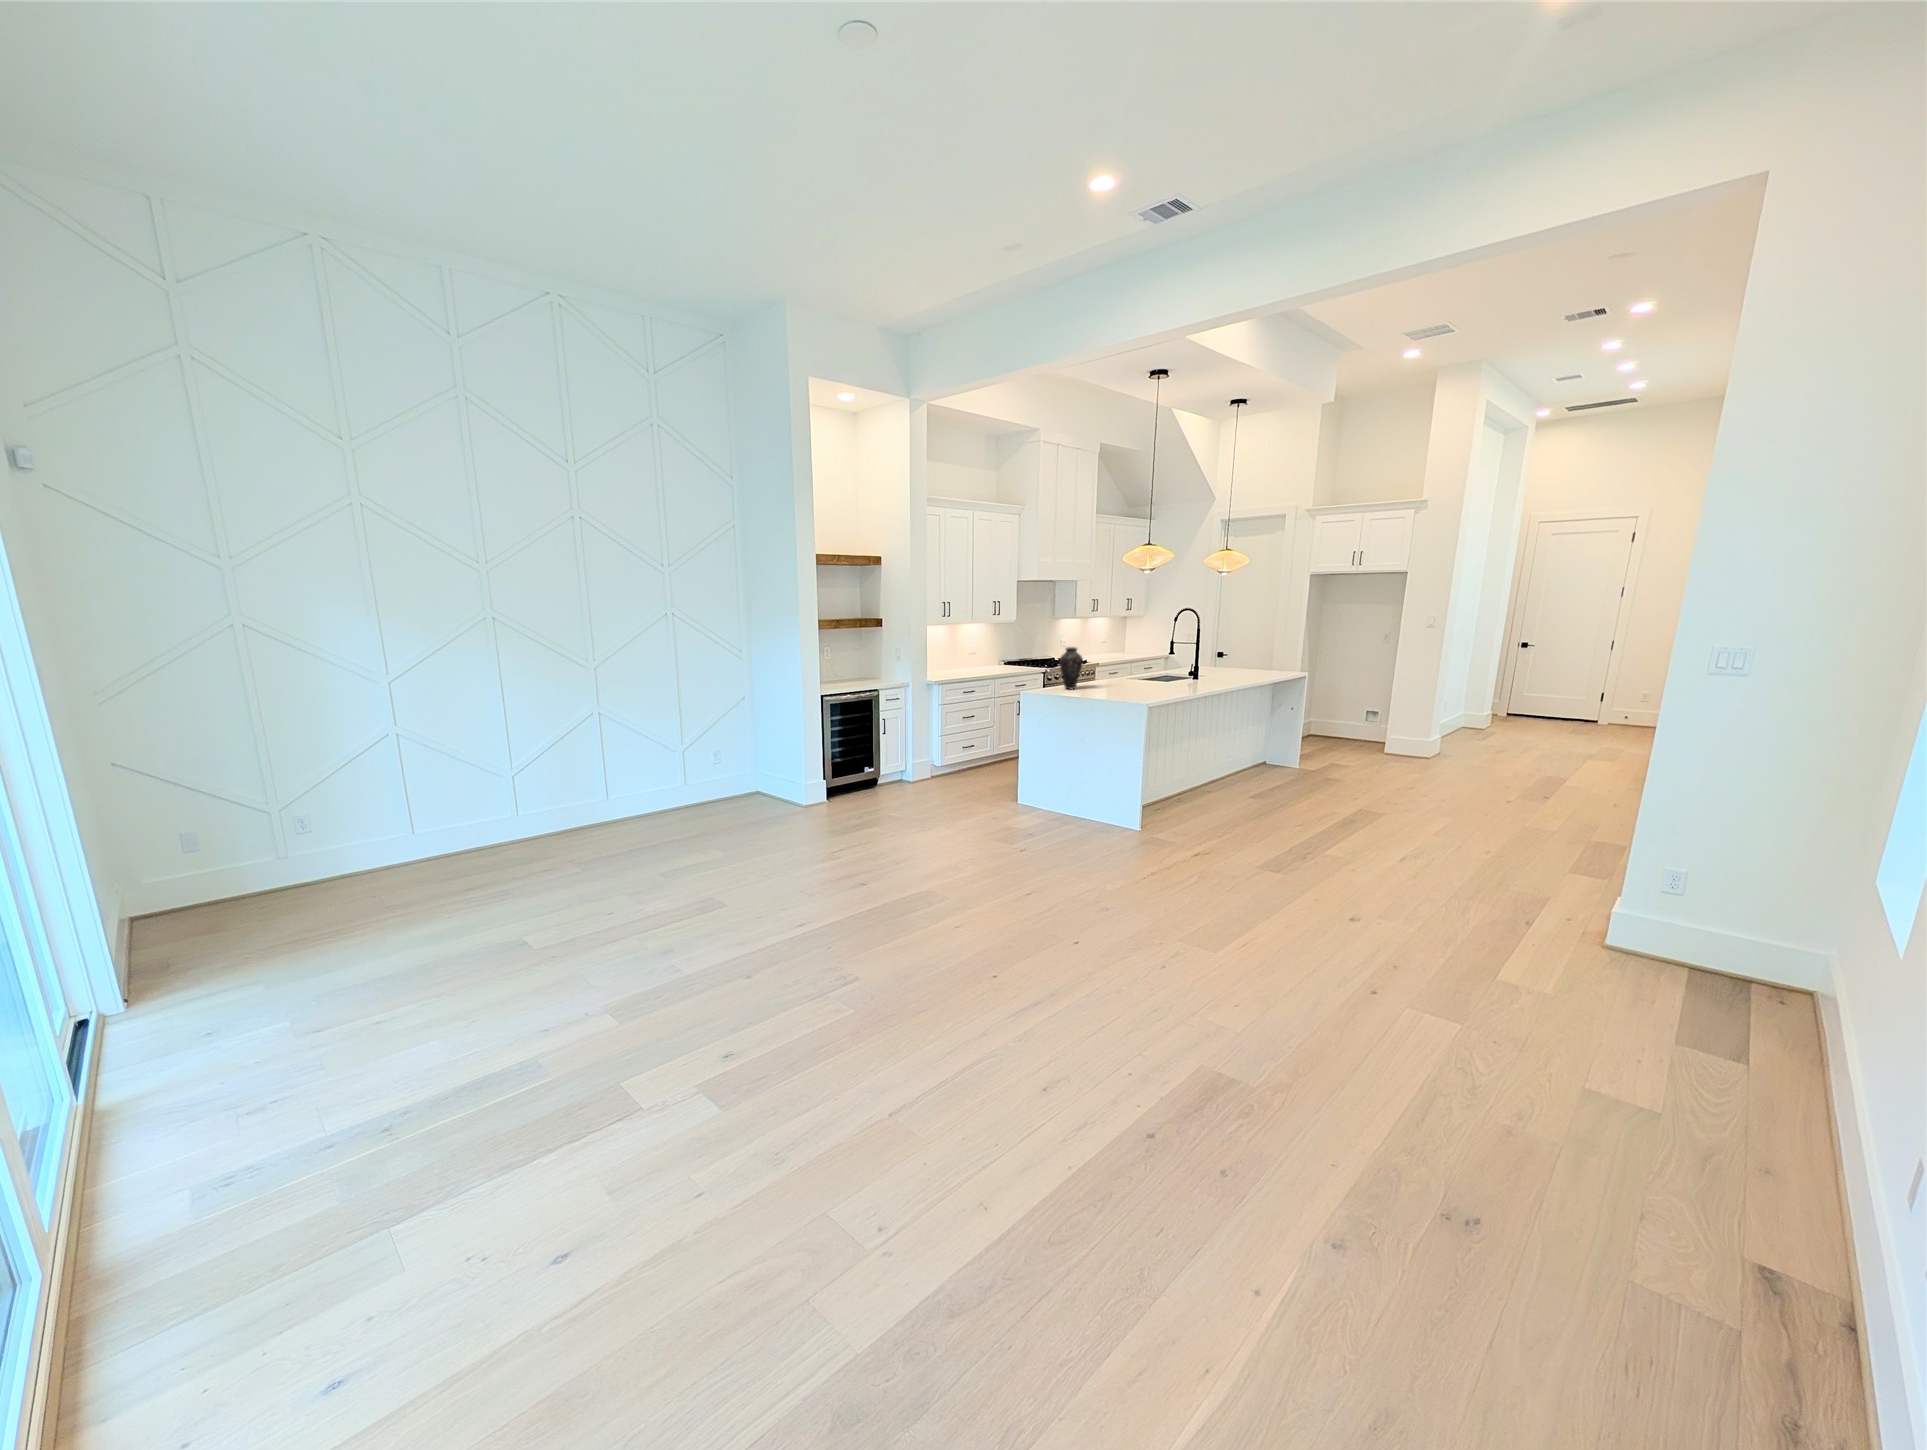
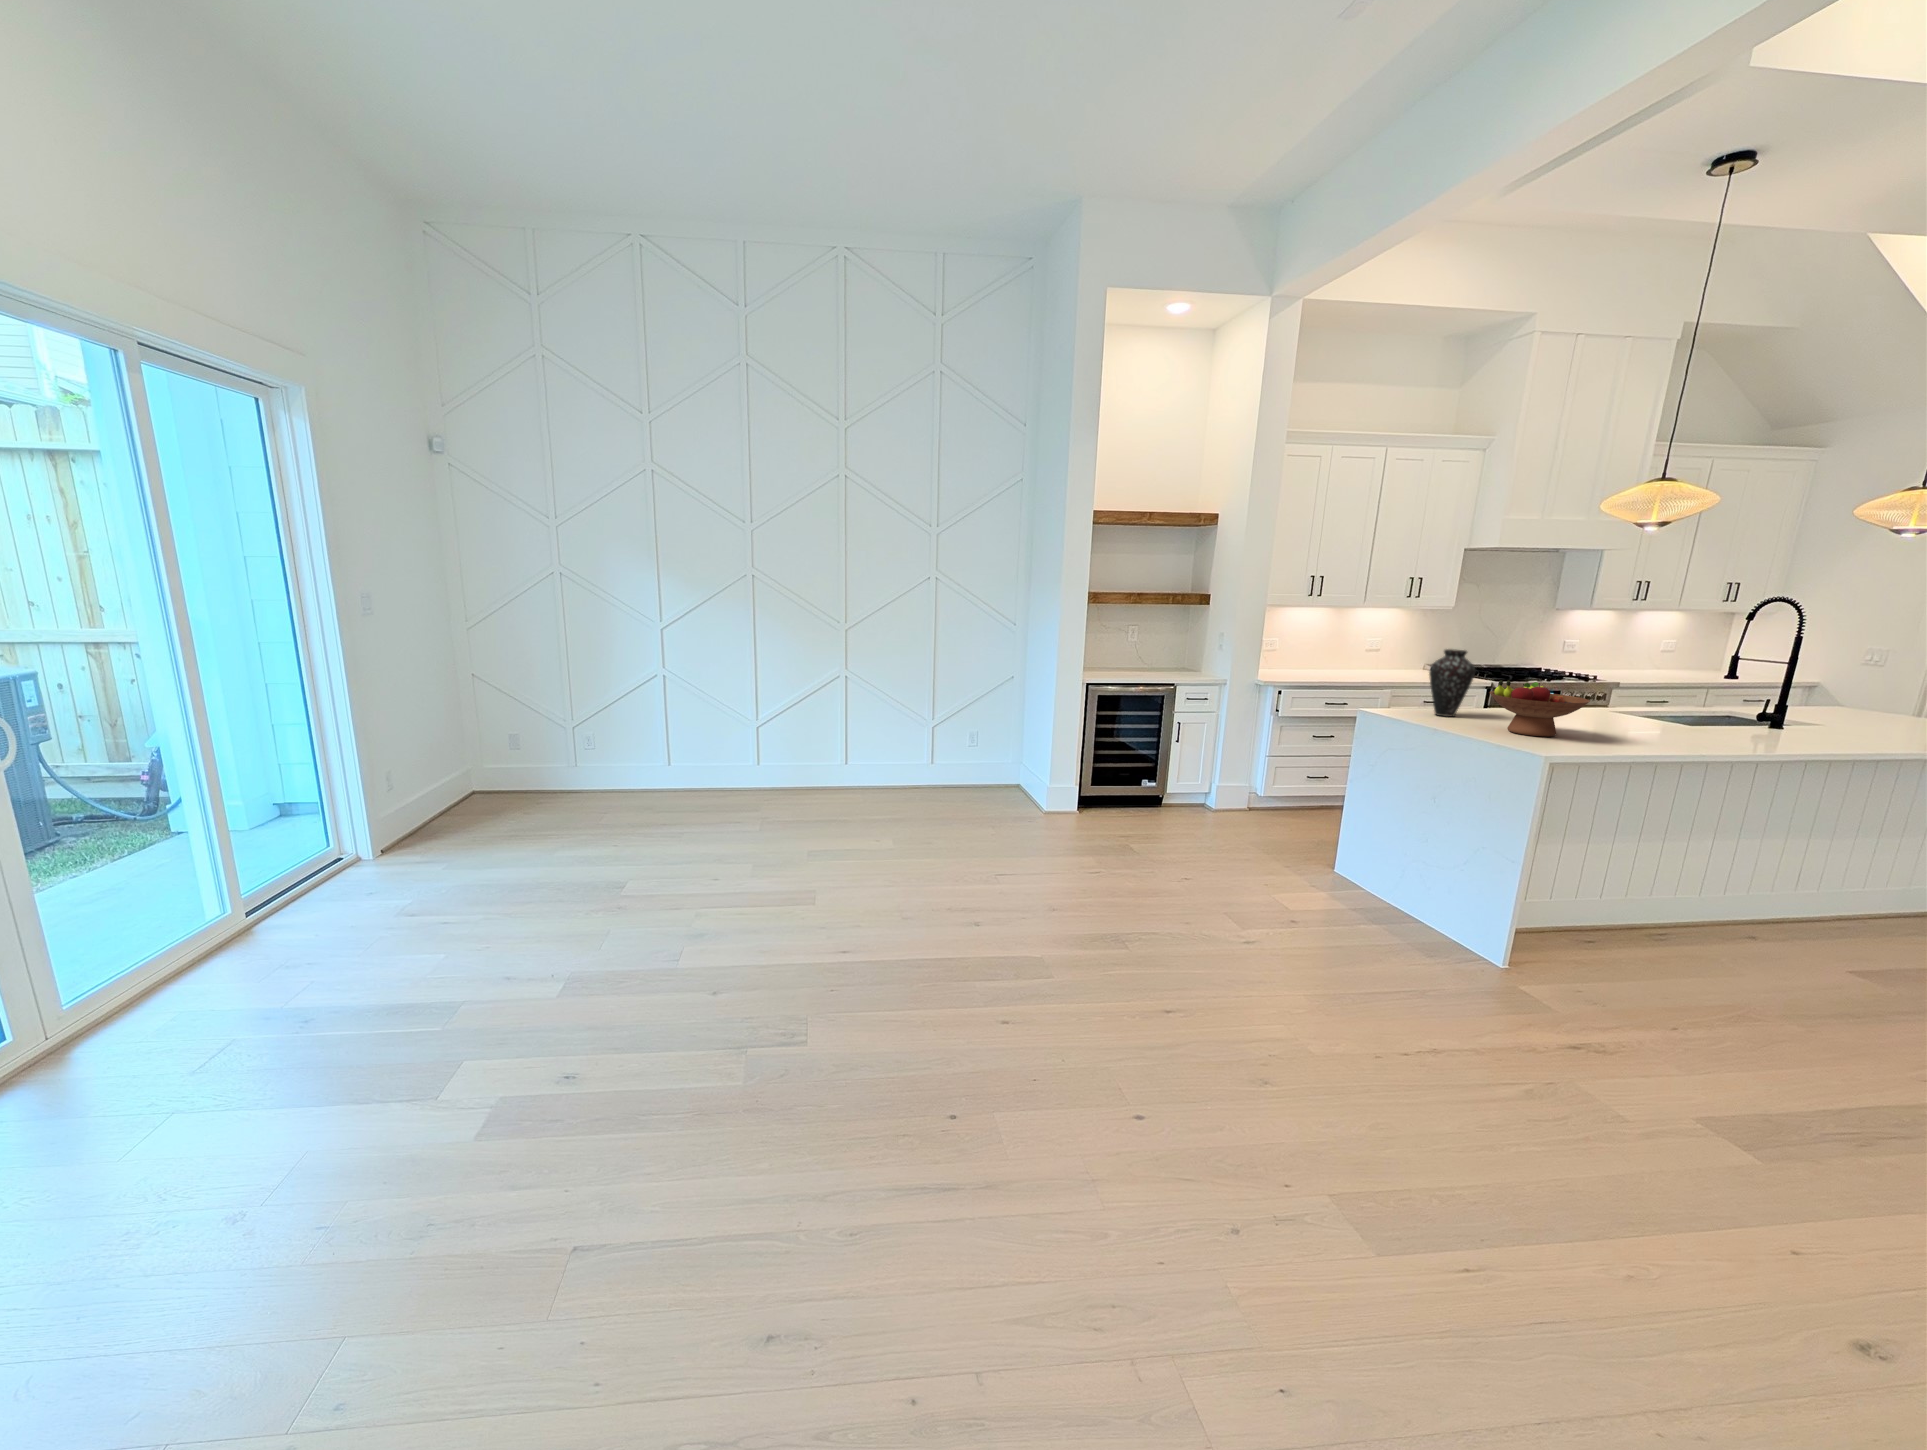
fruit bowl: none [1099,663,1146,694] -> present [1490,680,1590,737]

